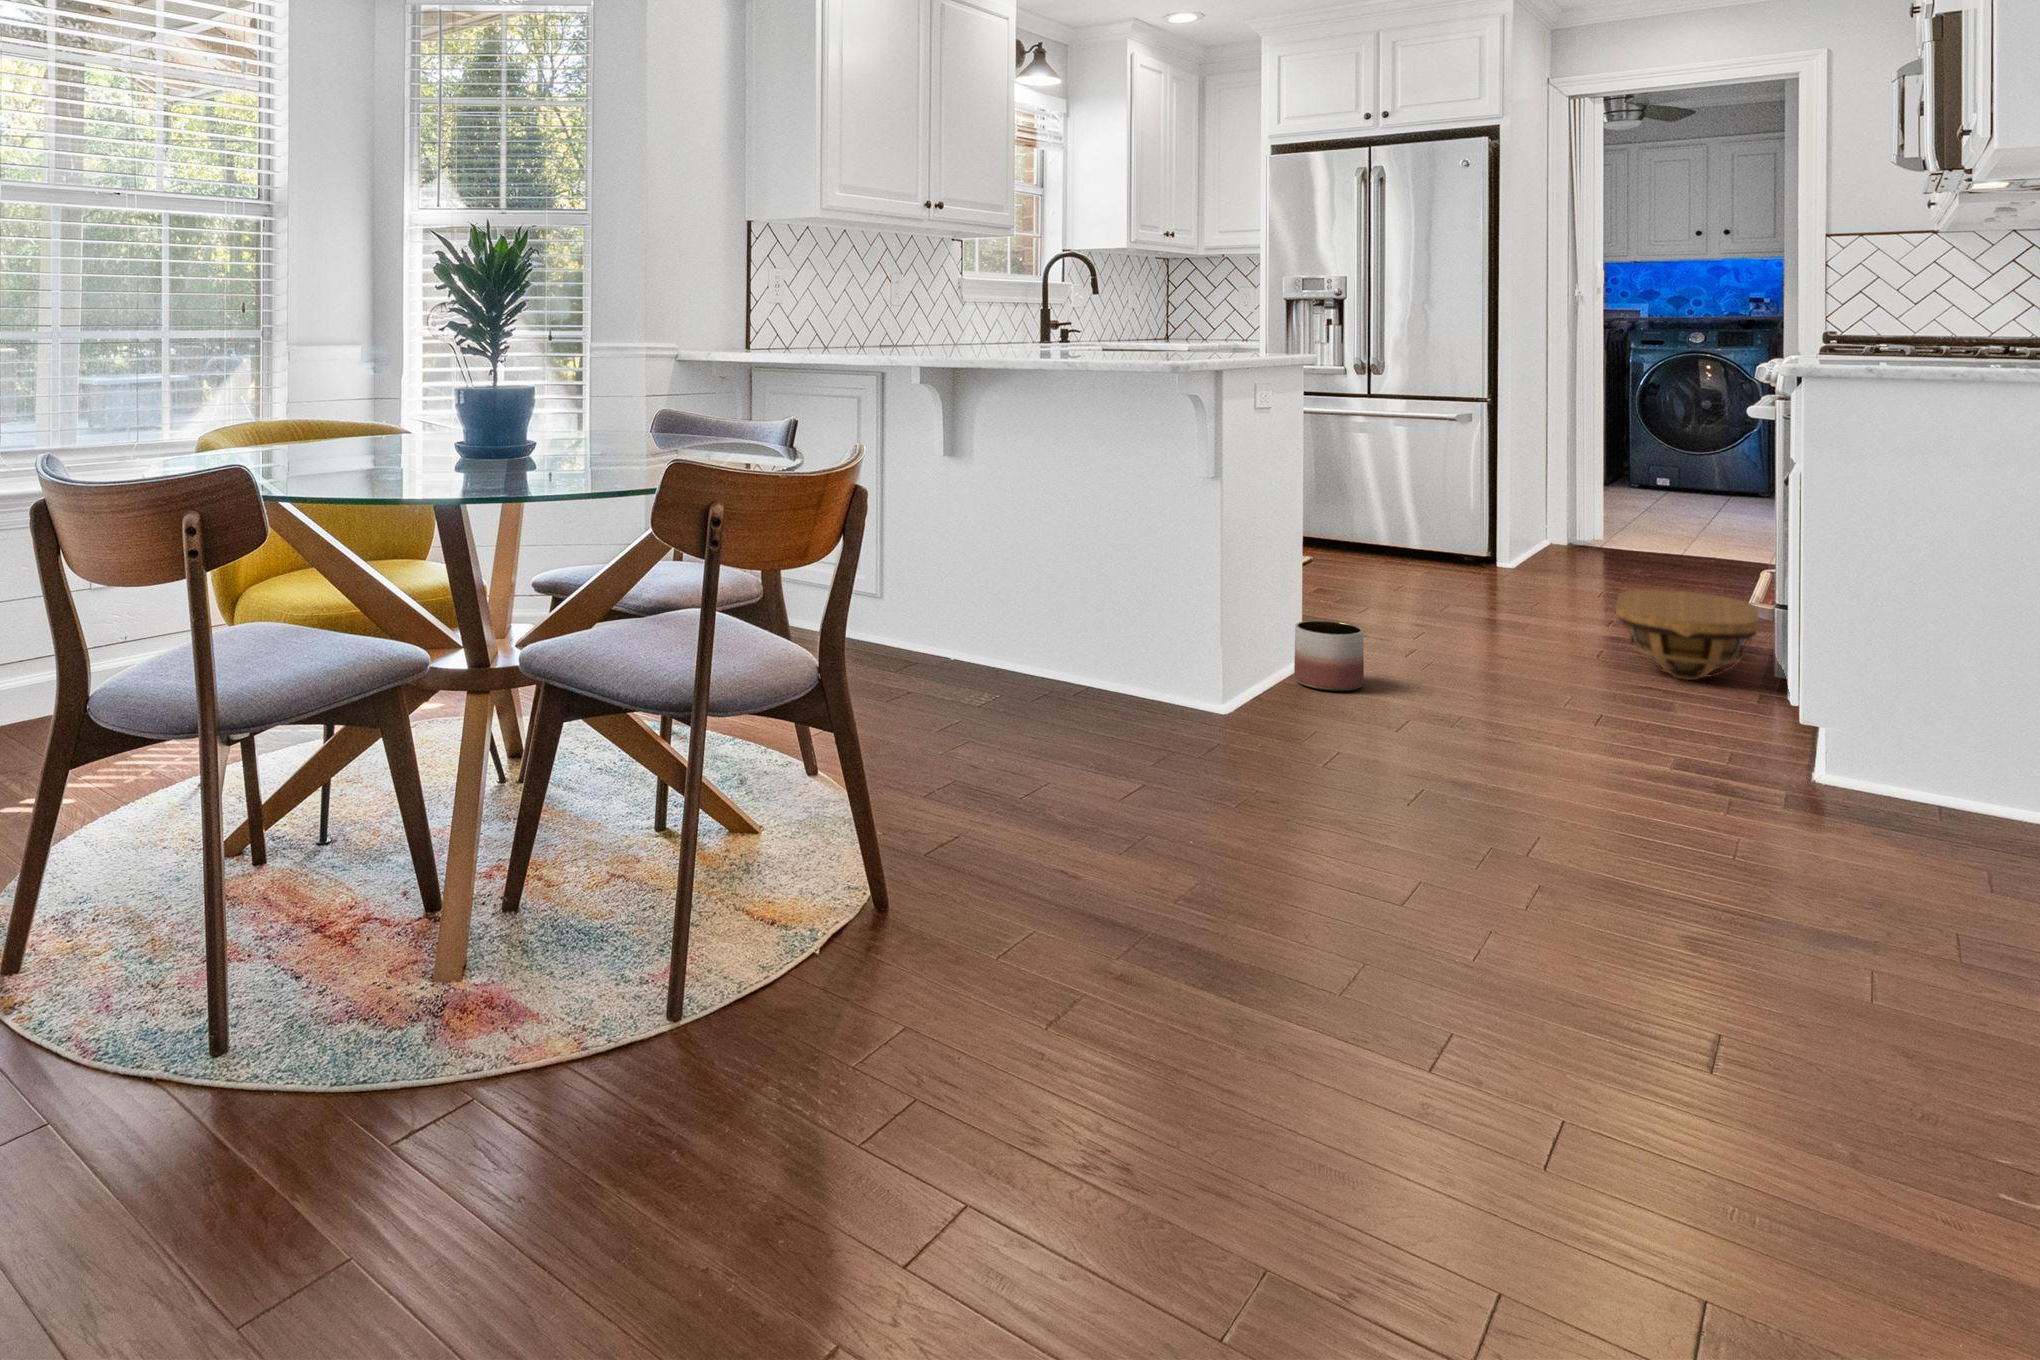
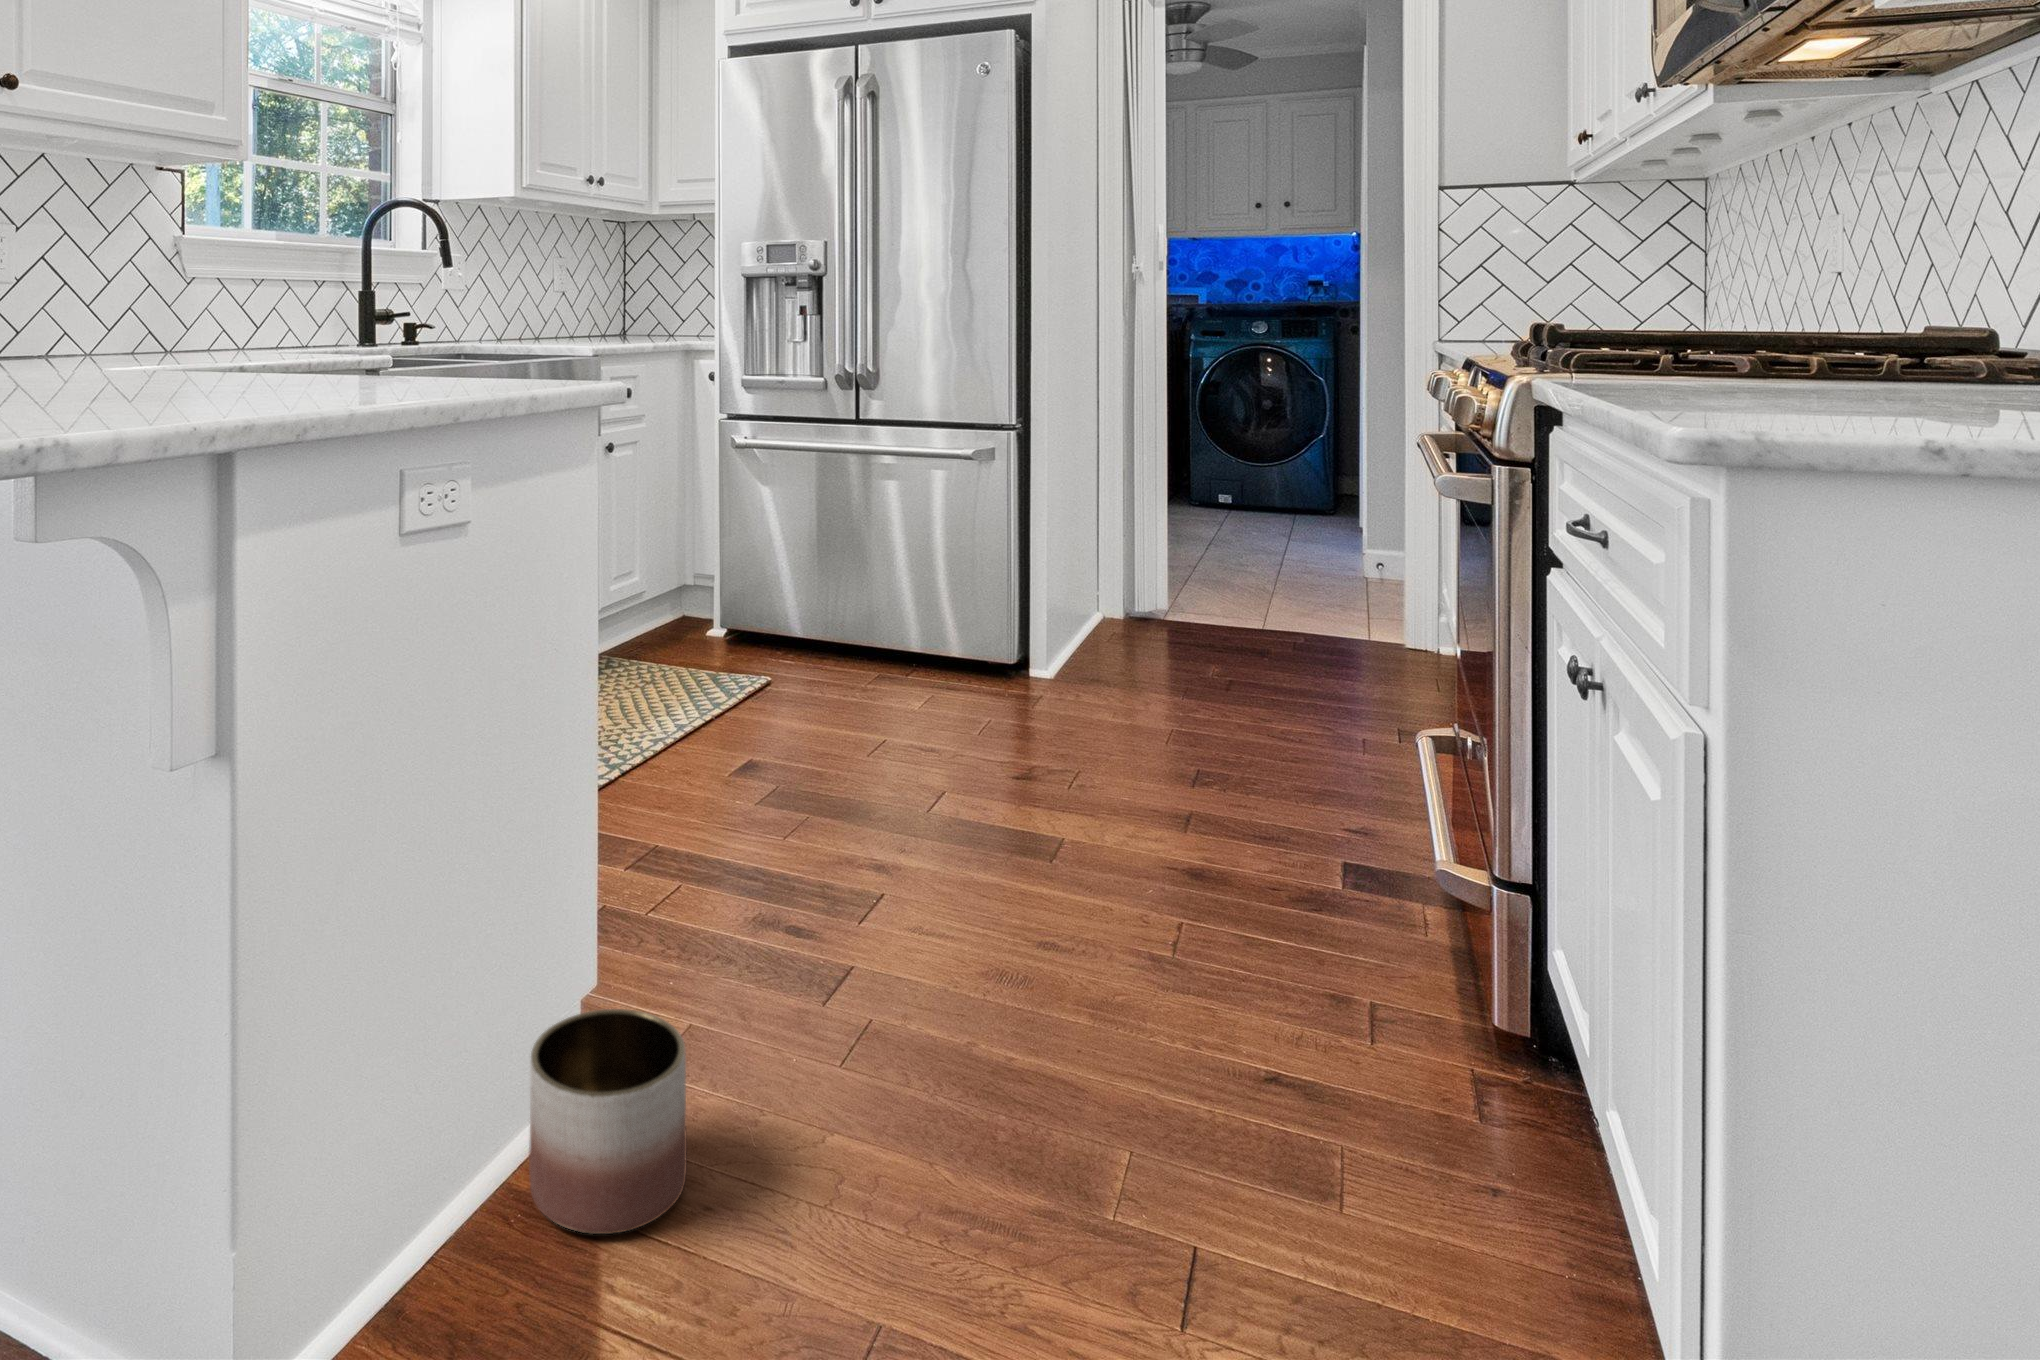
basket: present [1616,590,1760,680] -> none [1218,806,1492,1045]

